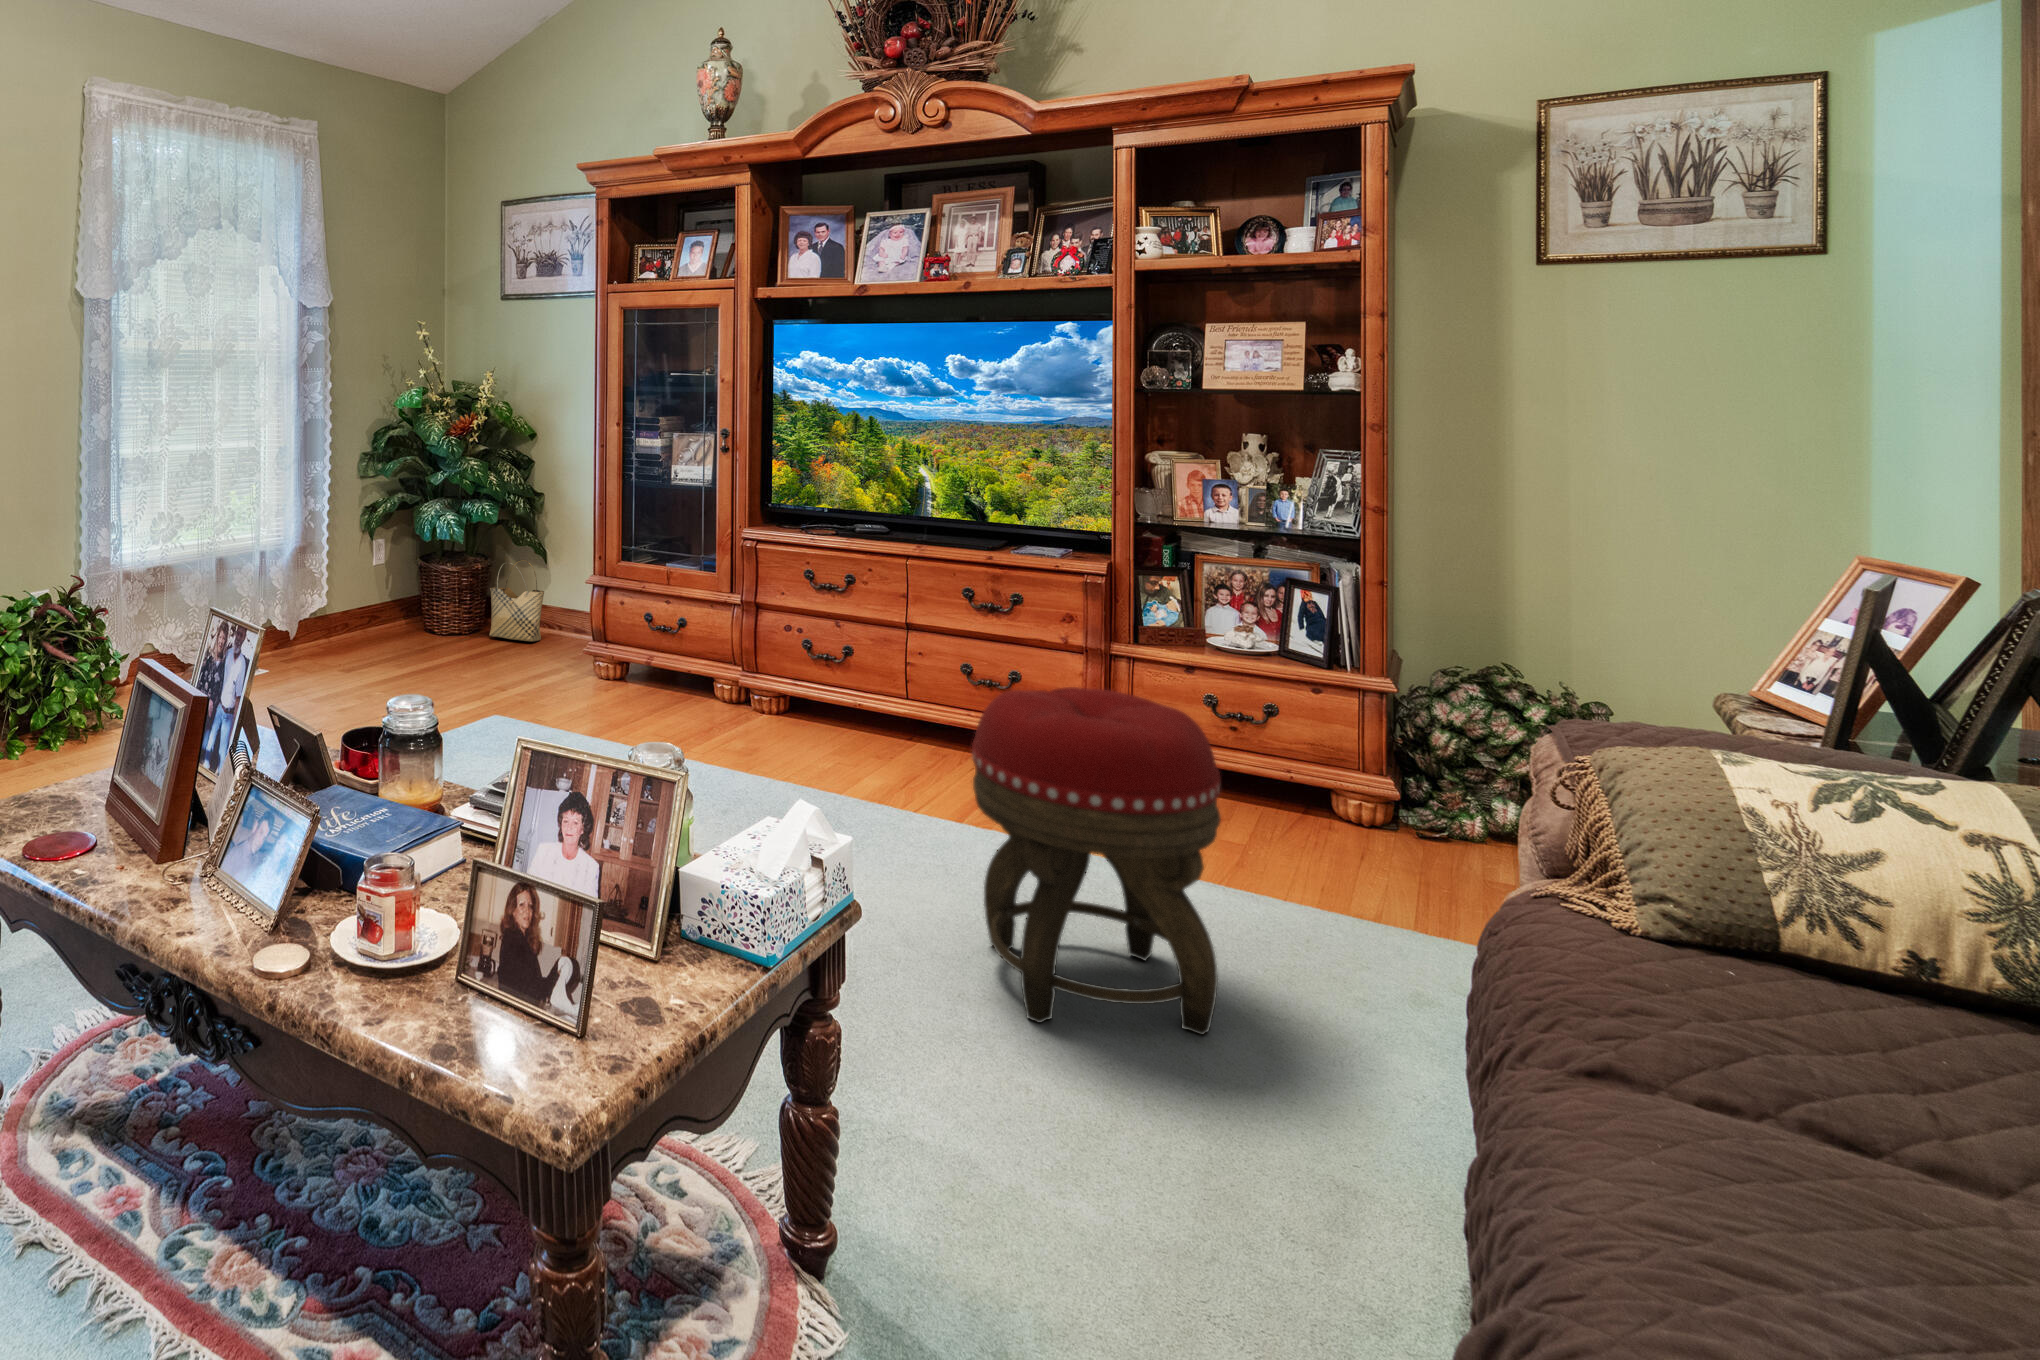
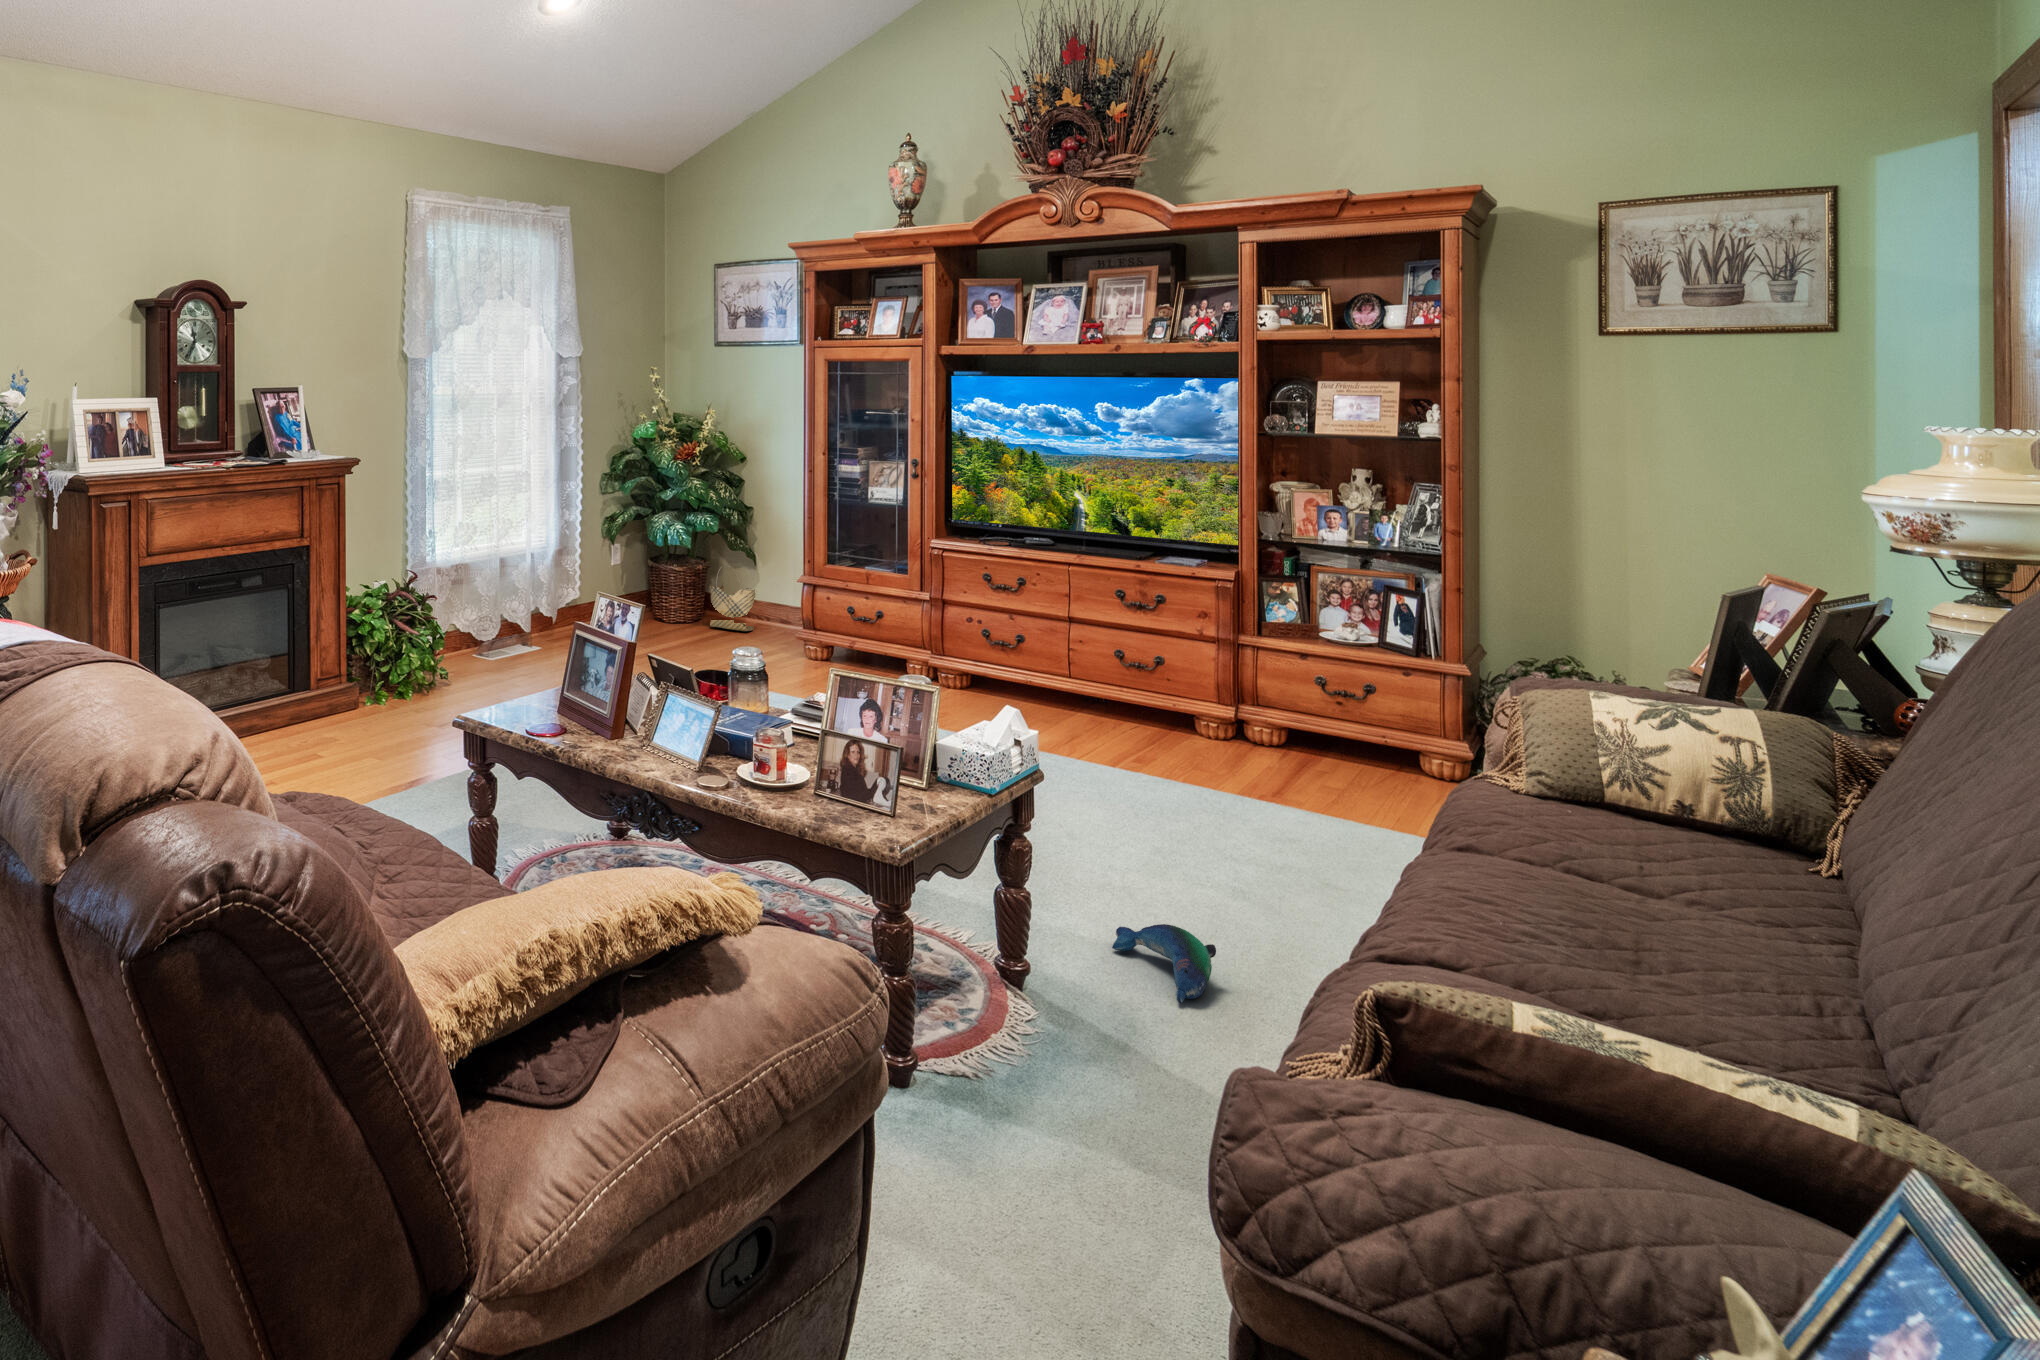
footstool: present [972,687,1221,1035] -> none [1115,658,1292,892]
plush toy: none [977,1136,1144,1309] -> present [1112,924,1216,1003]

